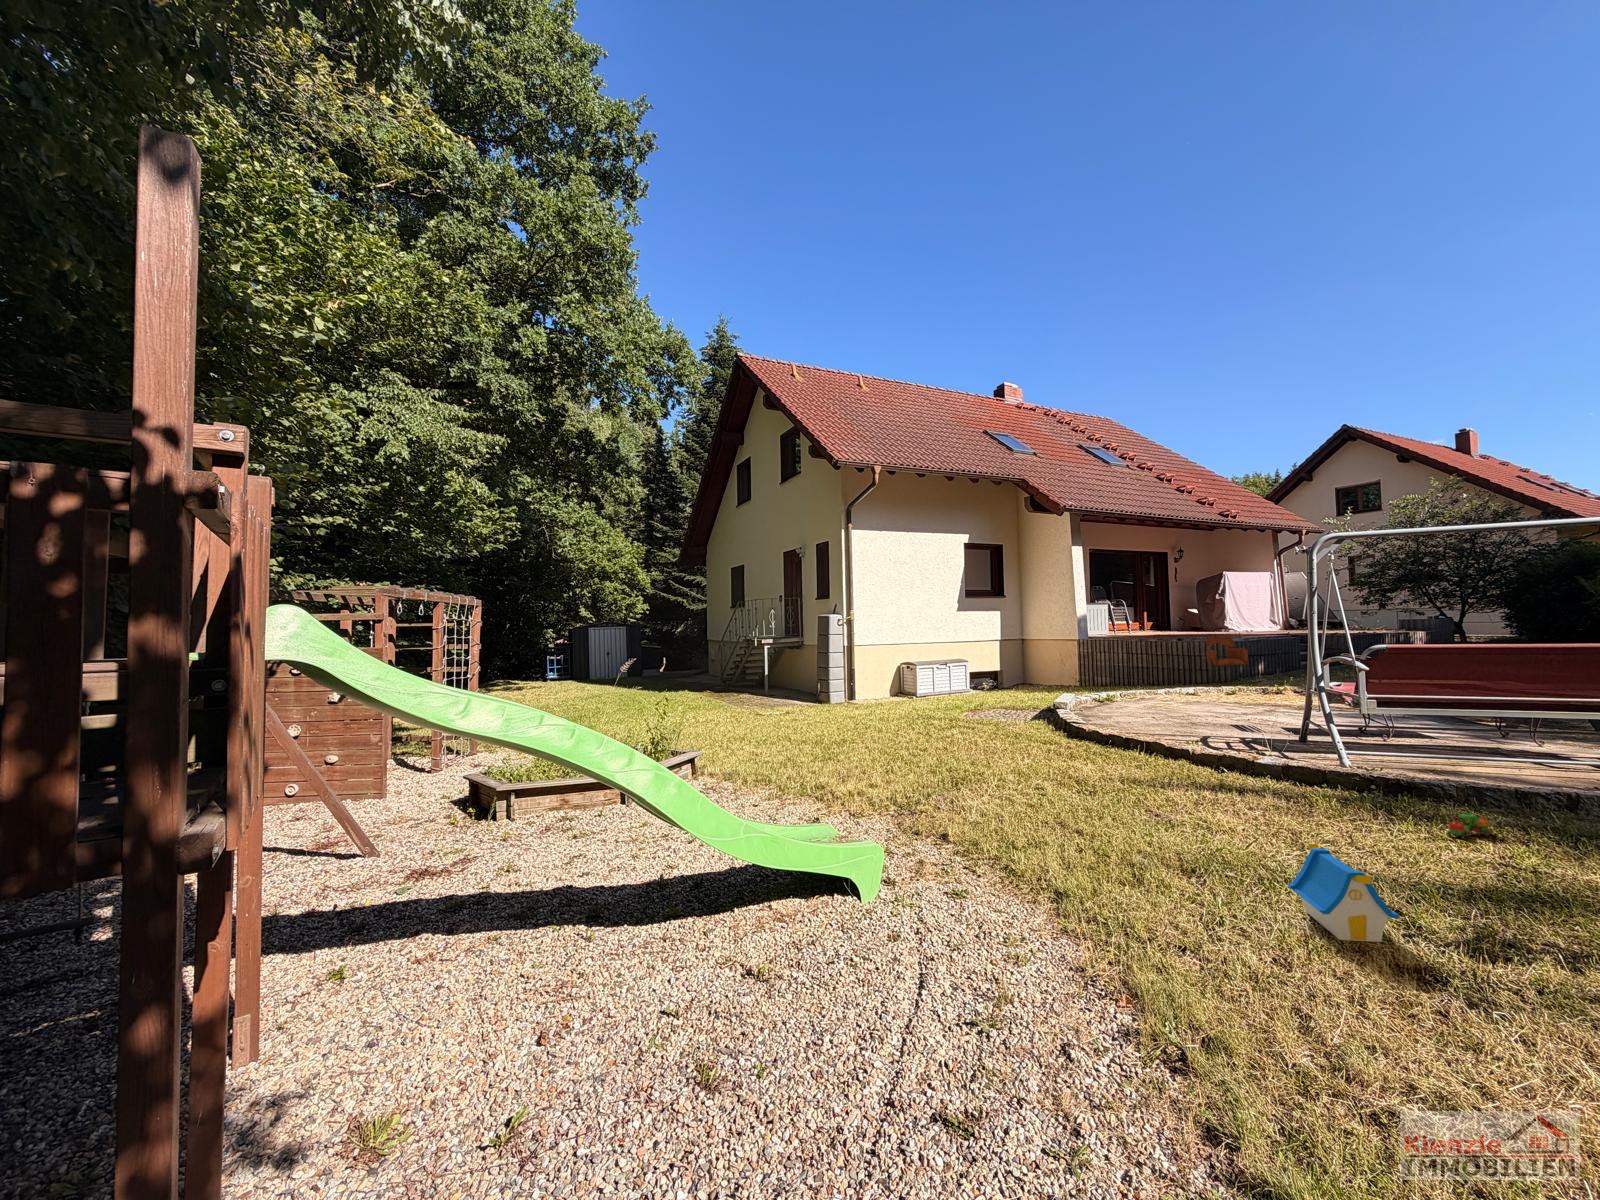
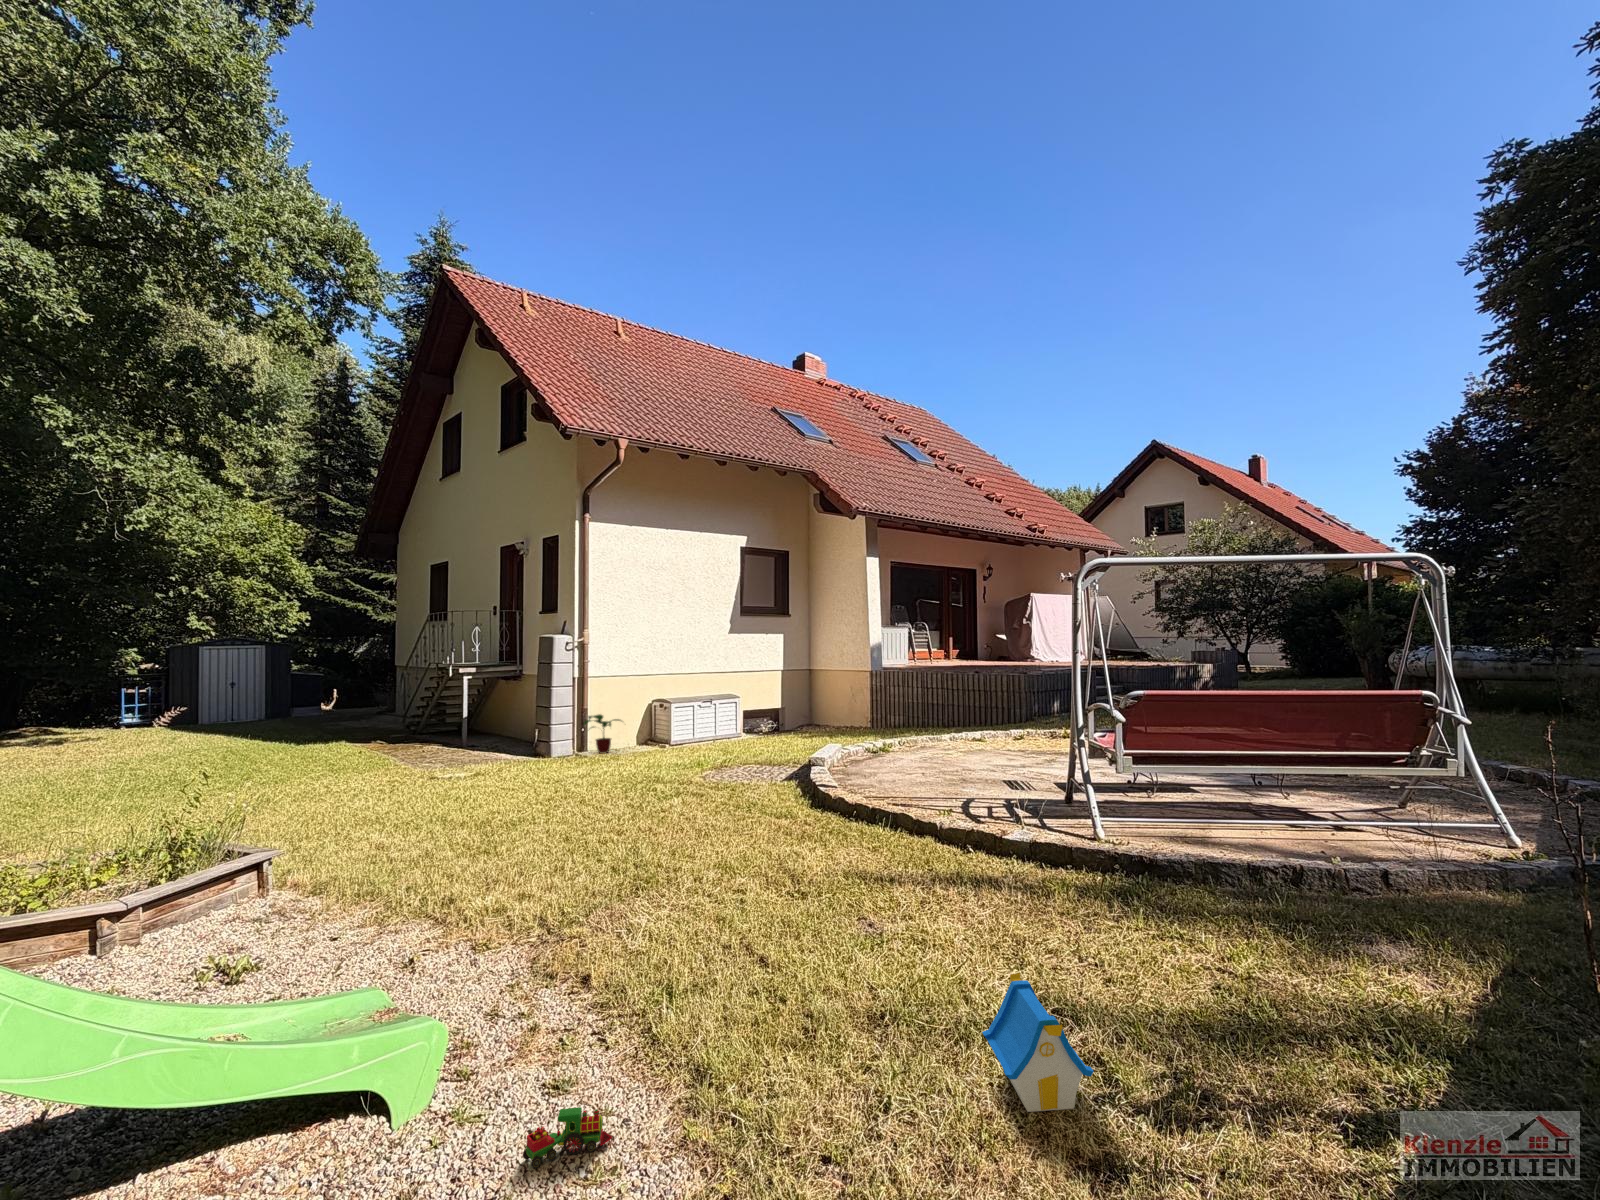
chair: present [1206,638,1251,684] -> none [1003,670,1046,725]
potted plant: none [856,673,886,701] -> present [584,714,621,754]
toy train: present [1447,814,1493,839] -> present [523,1107,612,1168]

